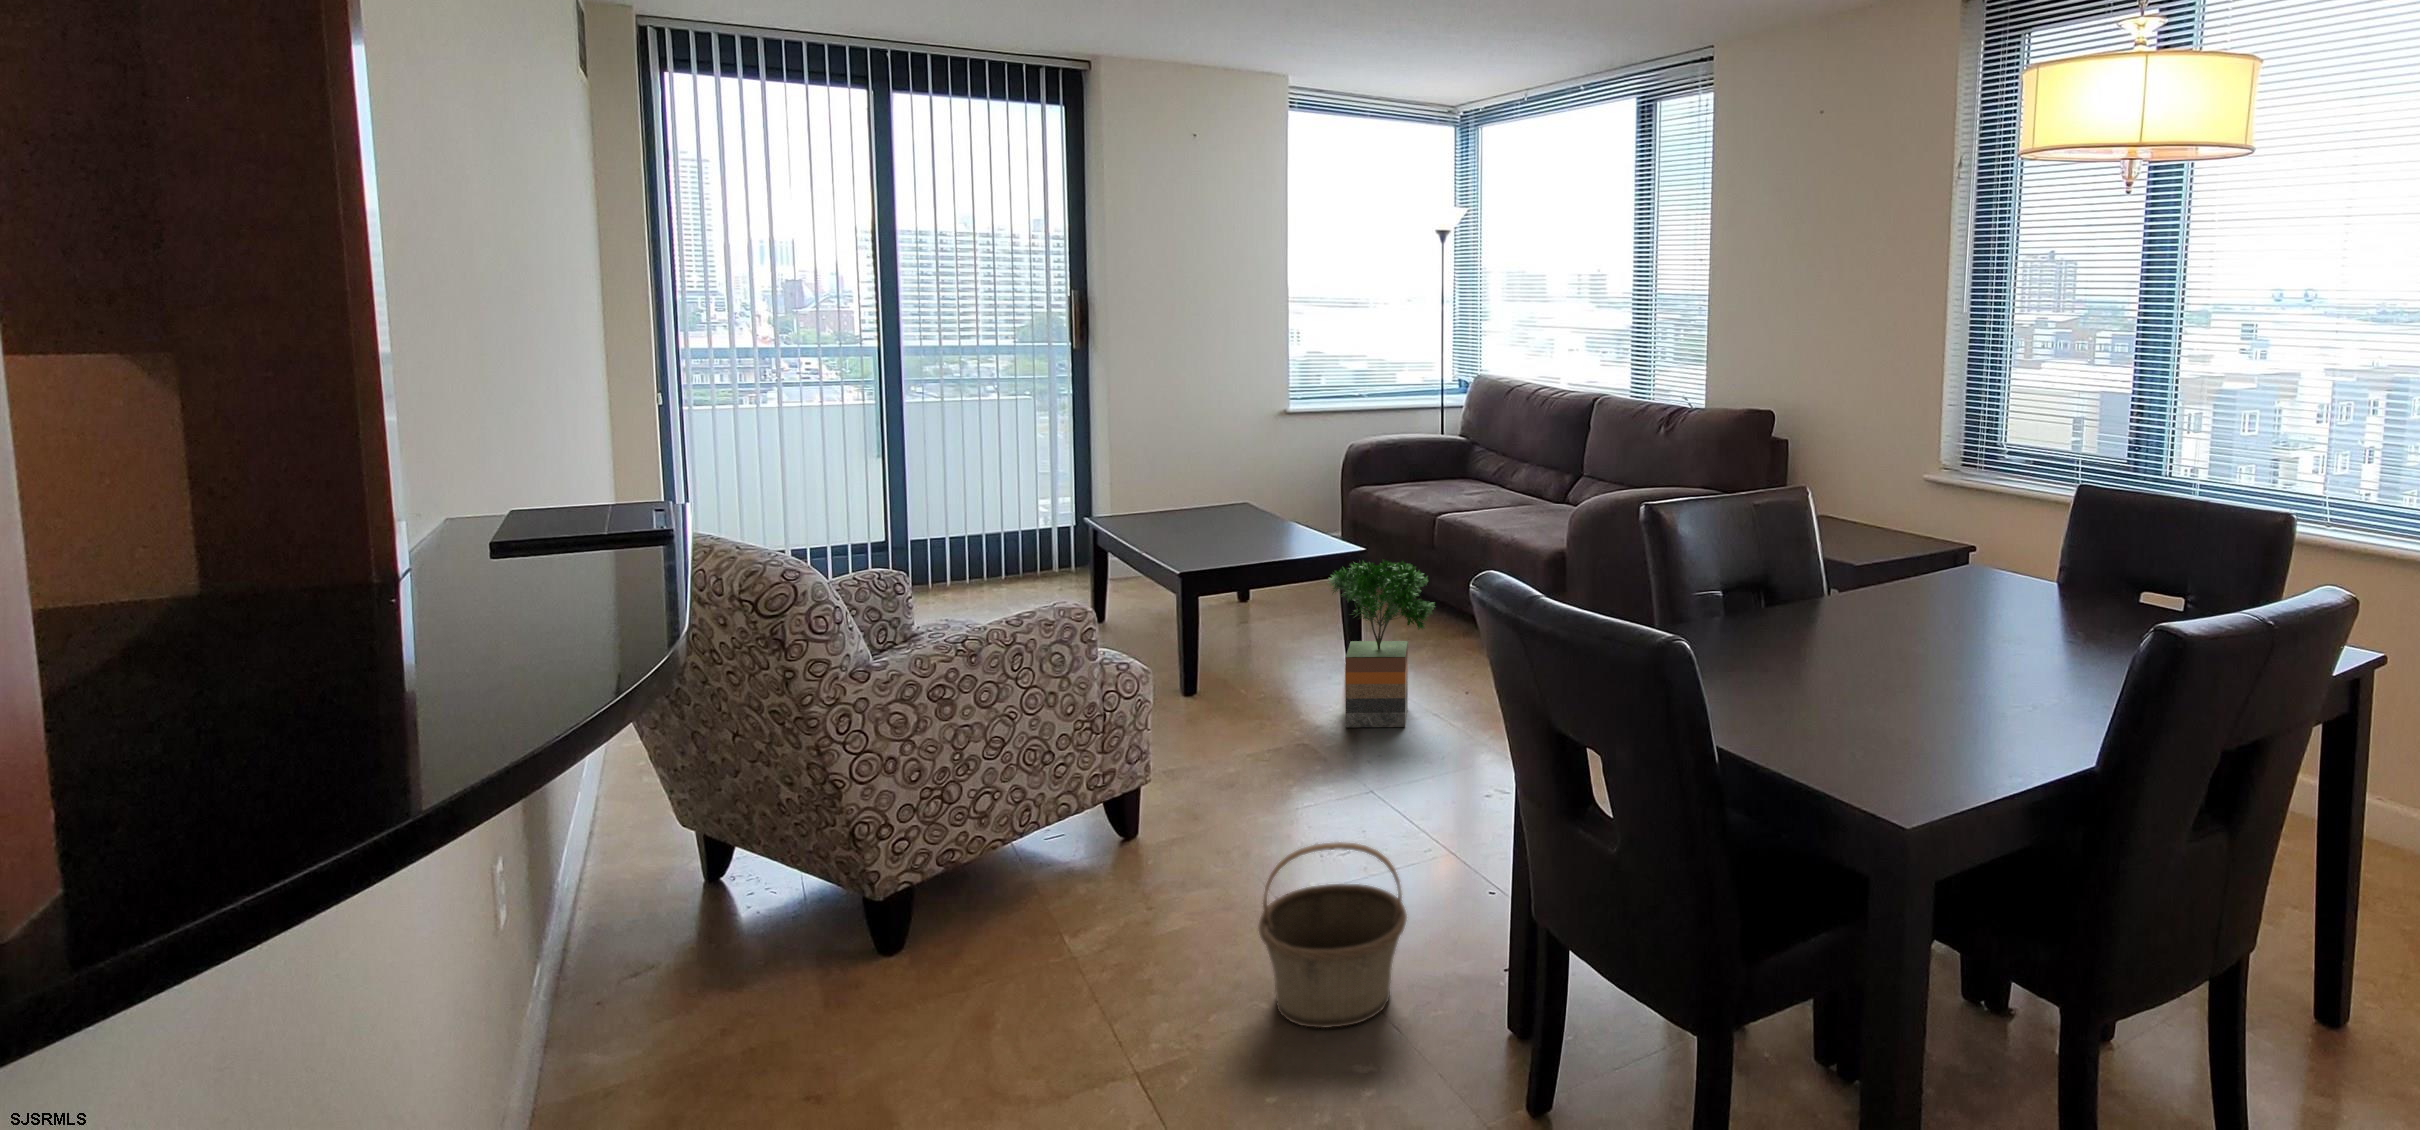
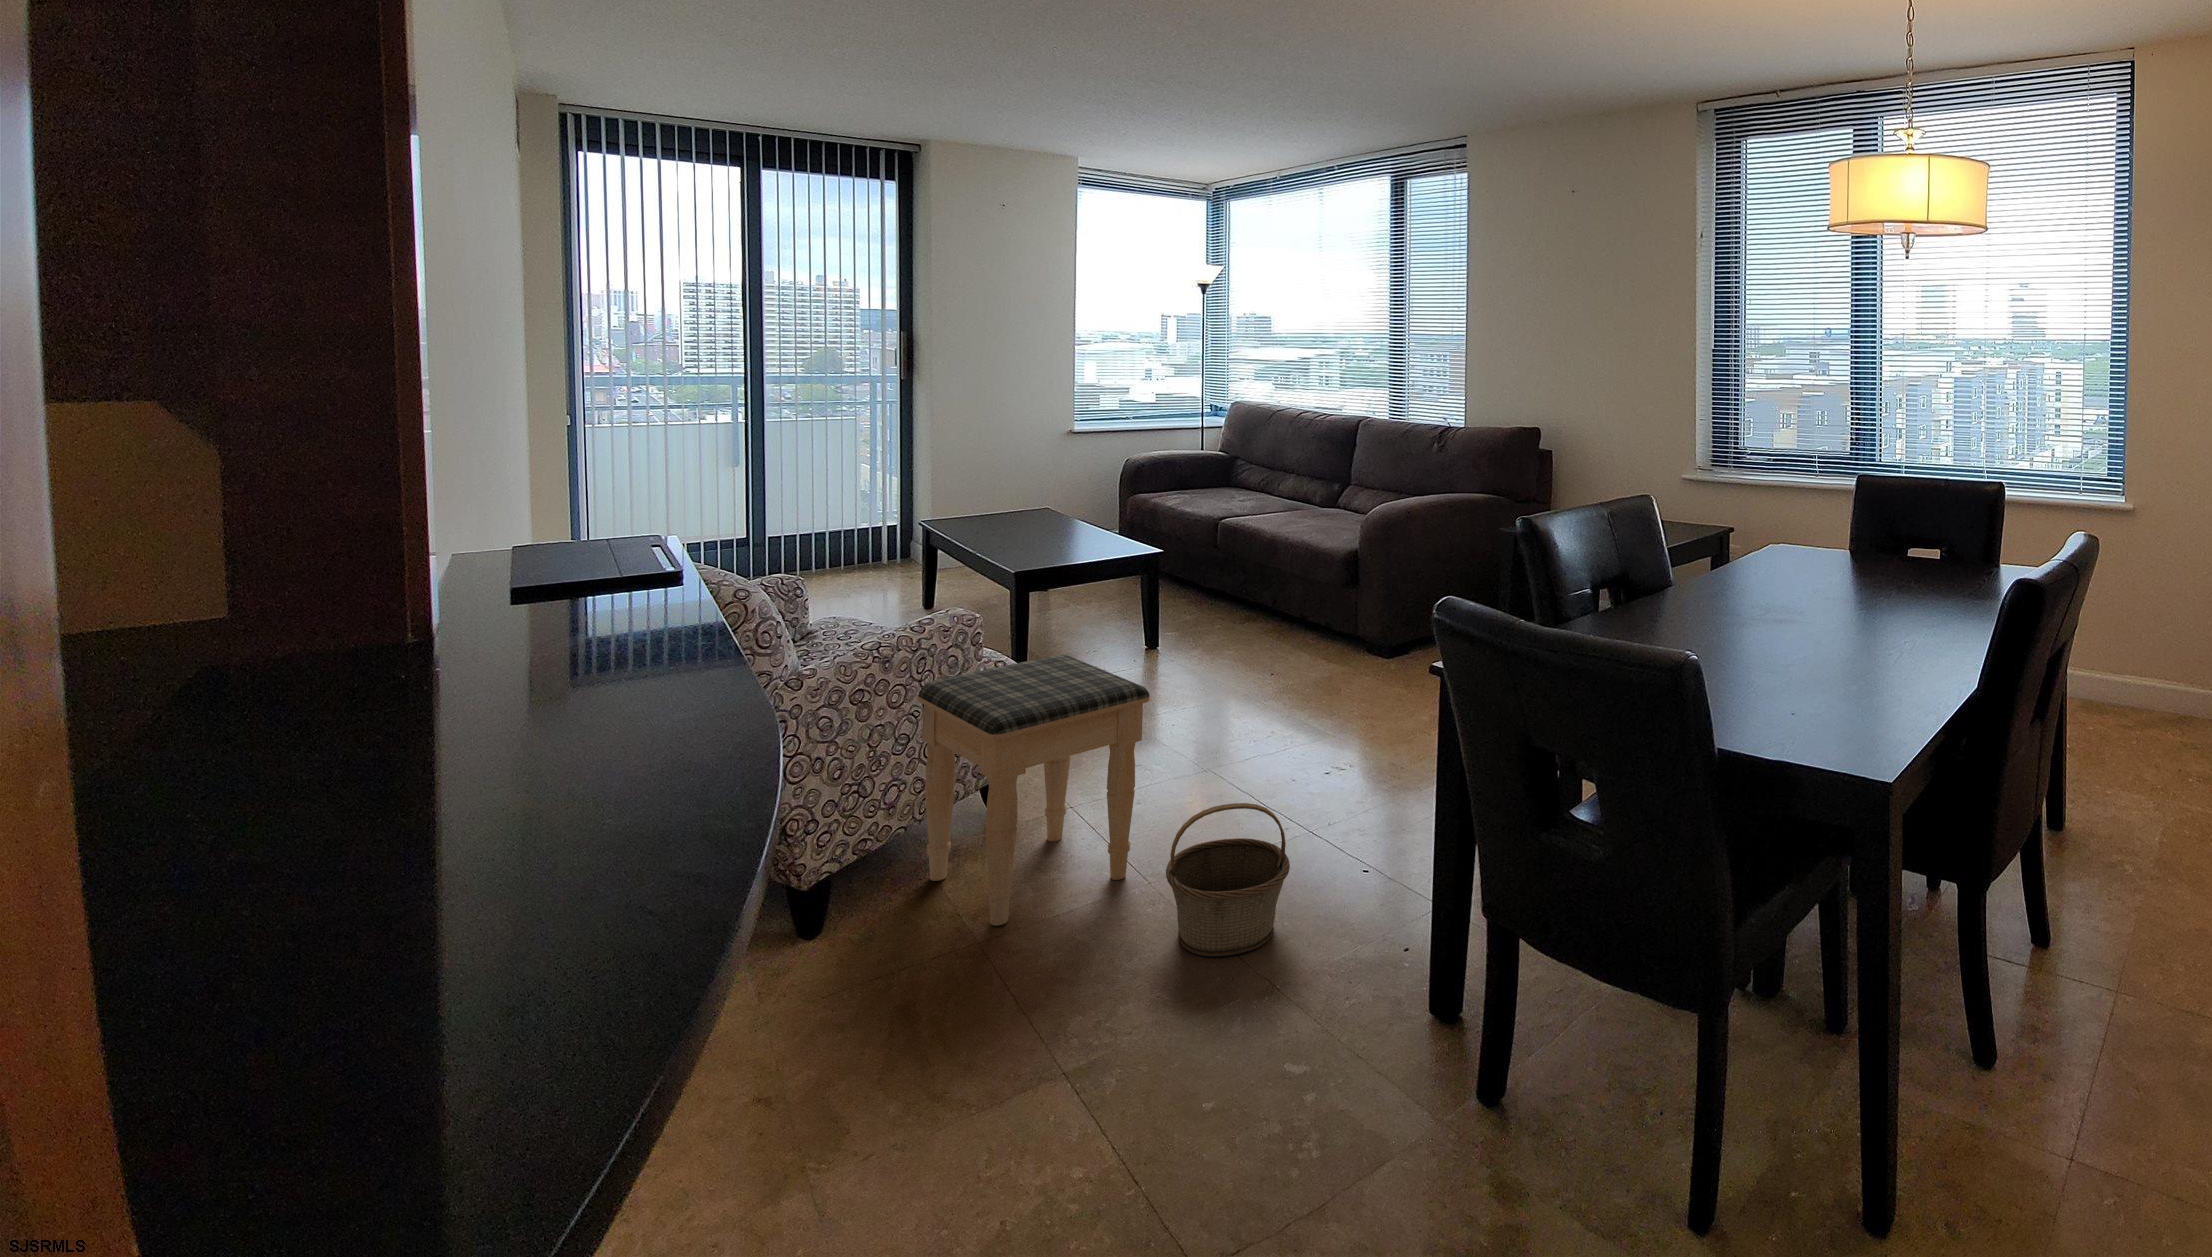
potted tree: present [1329,560,1434,727] -> none [1151,565,1250,714]
footstool: none [1012,655,1260,963] -> present [918,655,1150,925]

